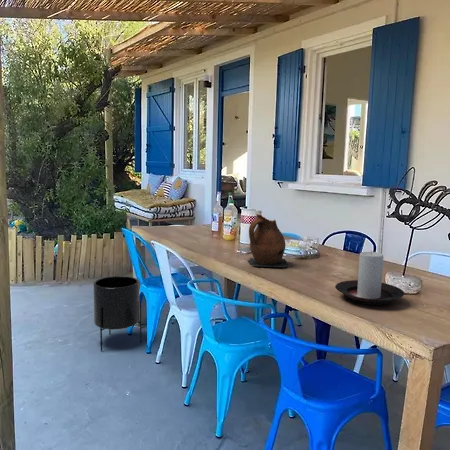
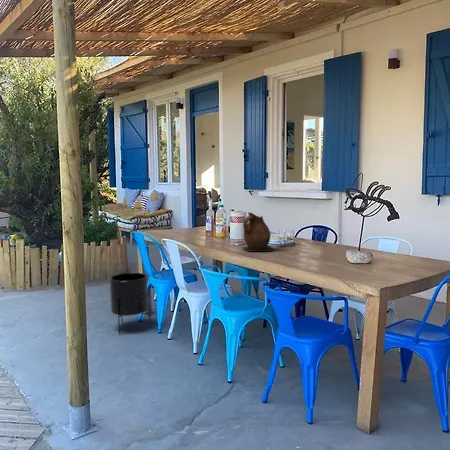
candle holder: present [335,252,404,305] -> none [311,231,358,267]

